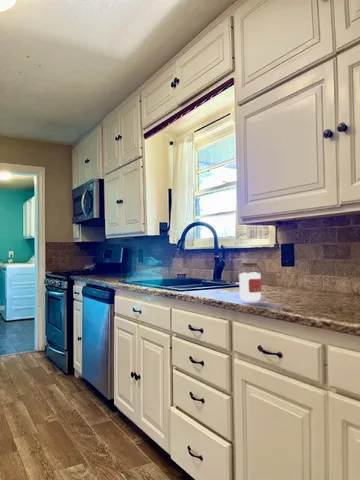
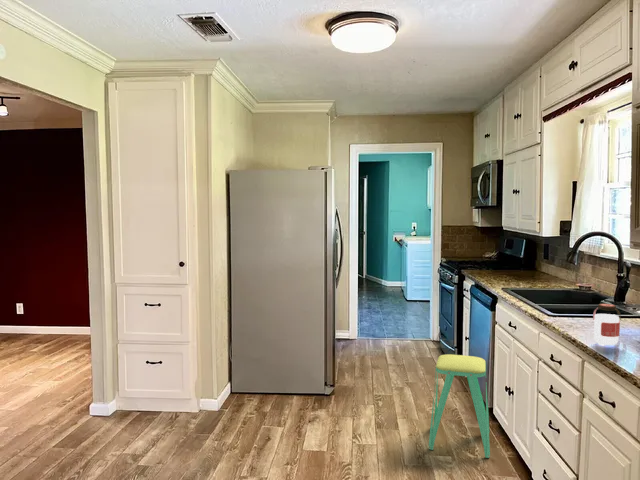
stool: none [56,349,122,463] -> present [429,354,490,458]

